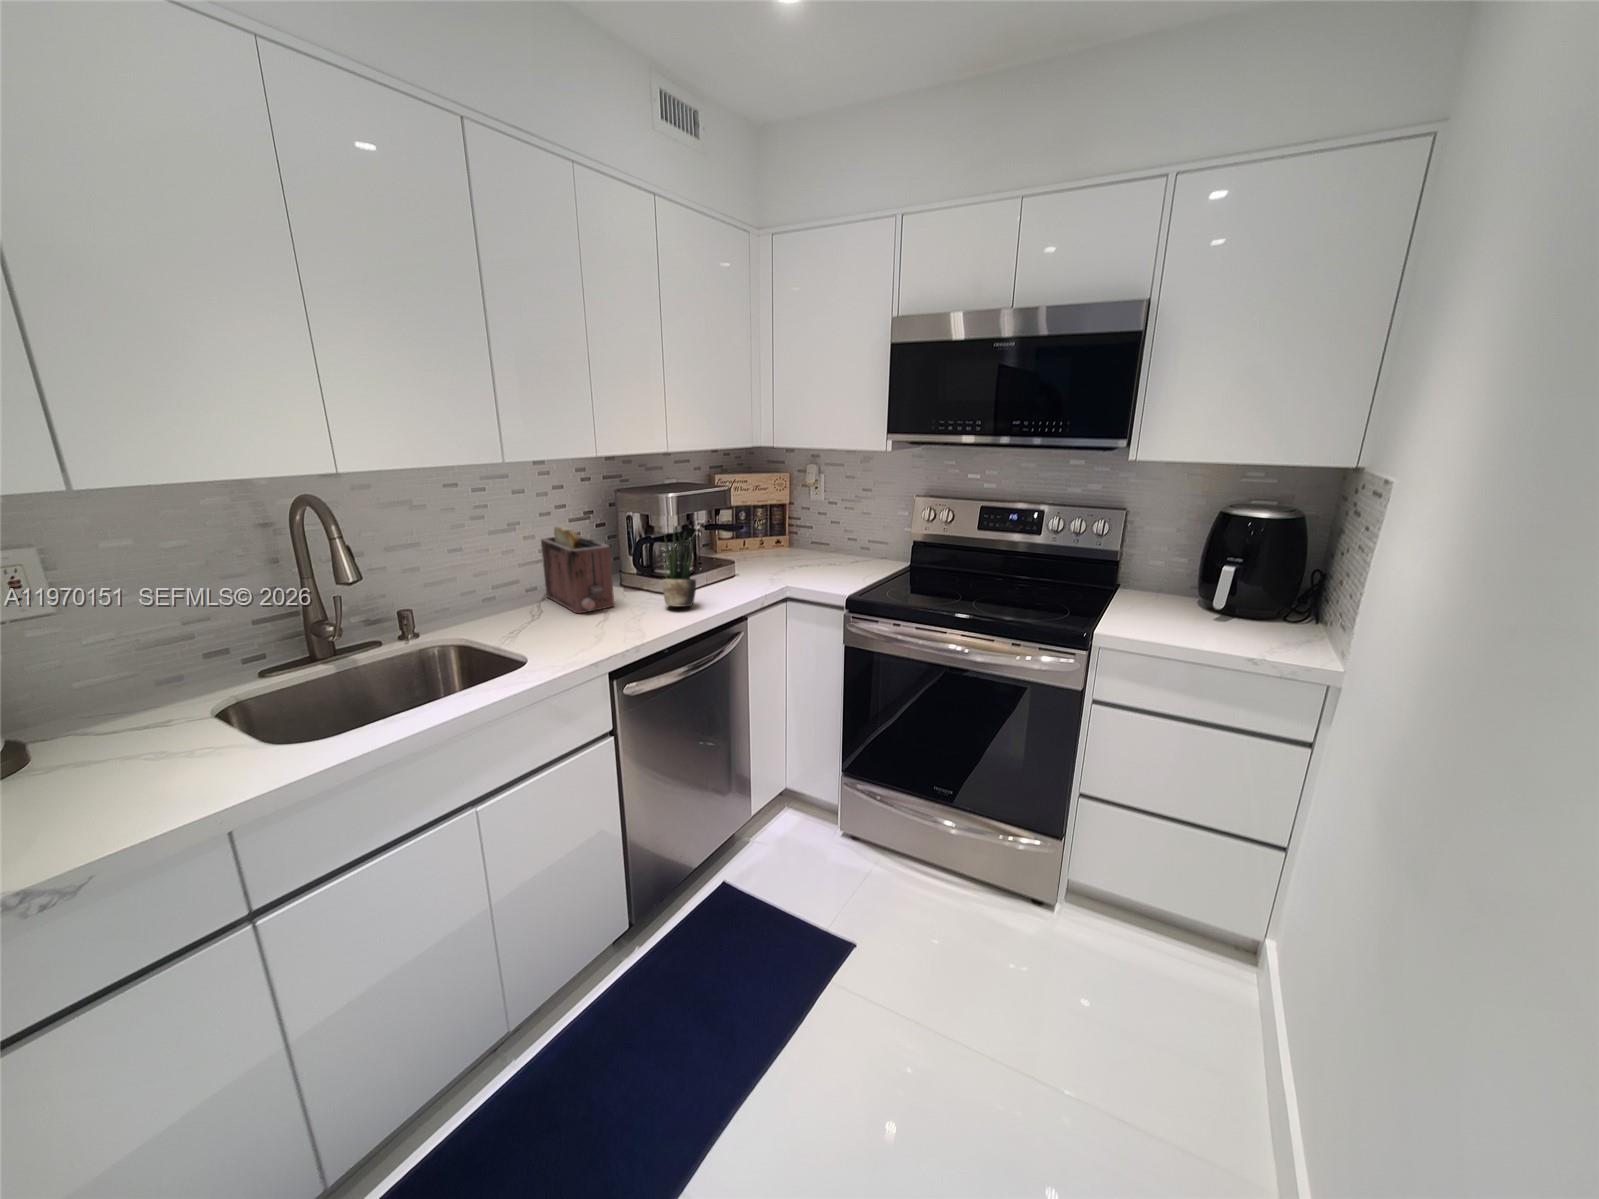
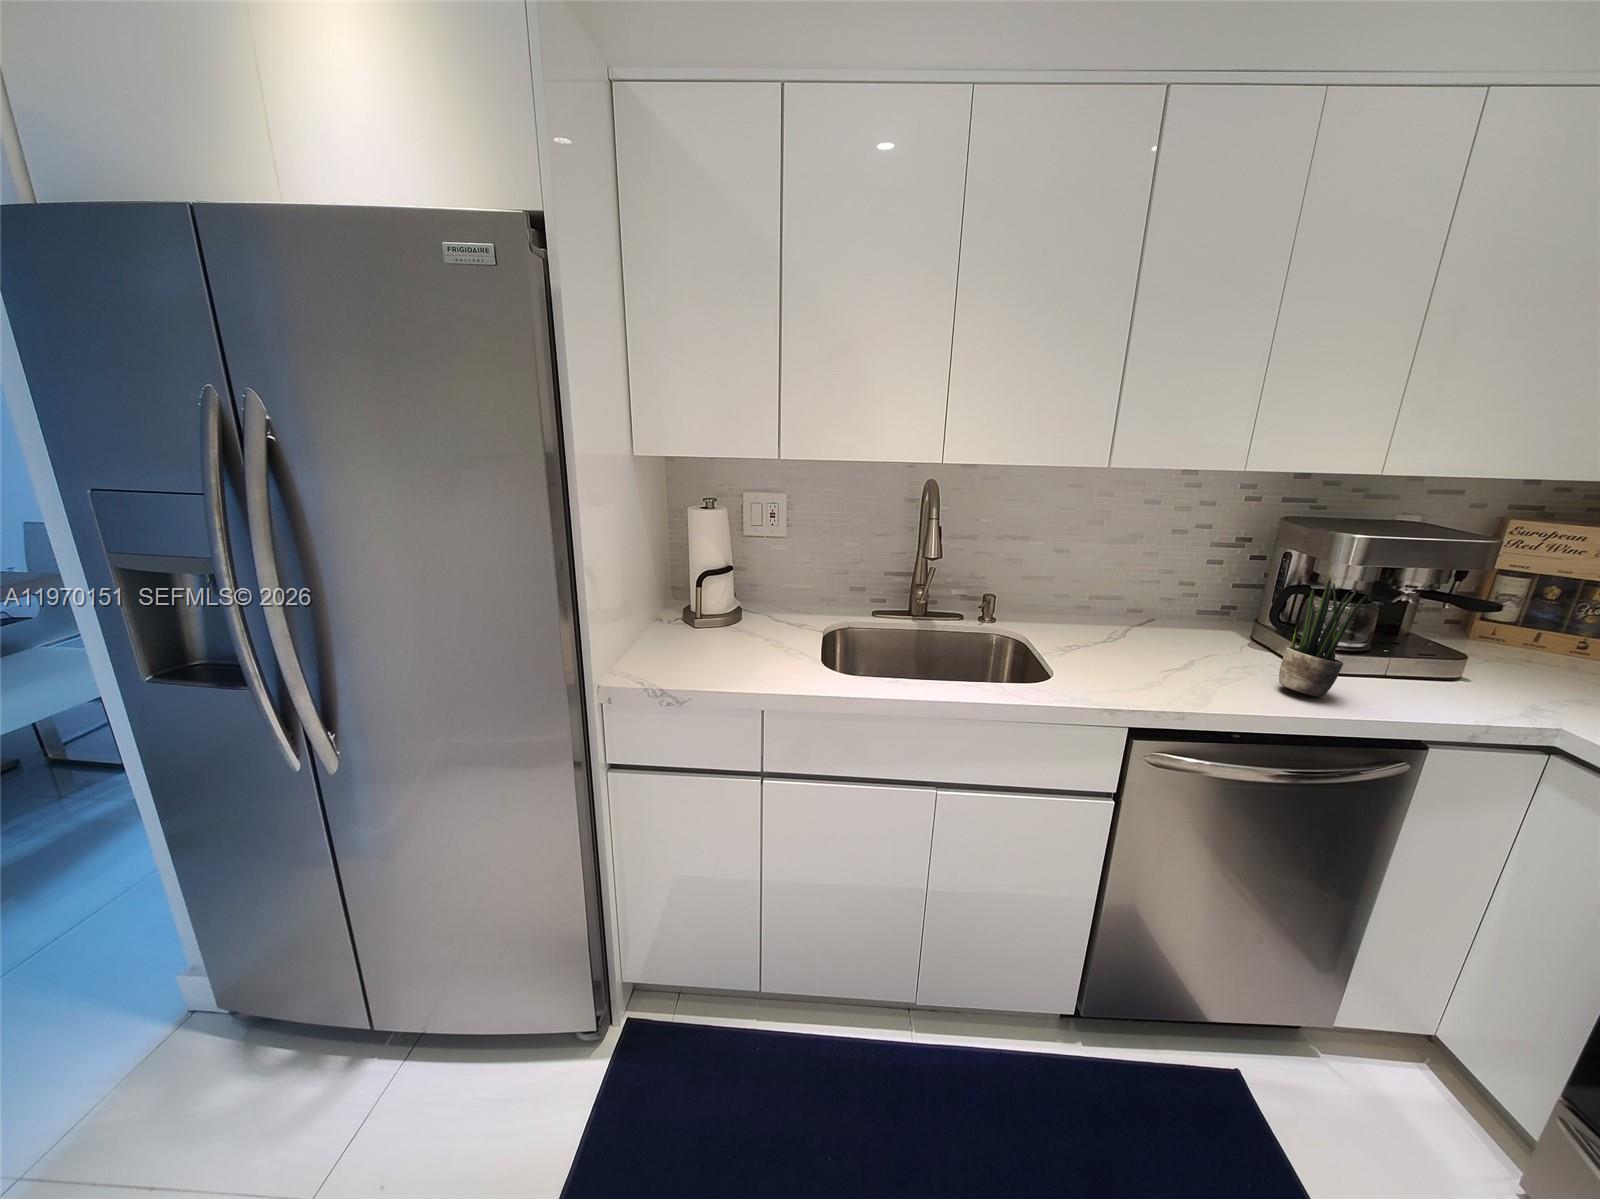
toaster: present [541,526,614,613] -> none [1146,548,1228,660]

